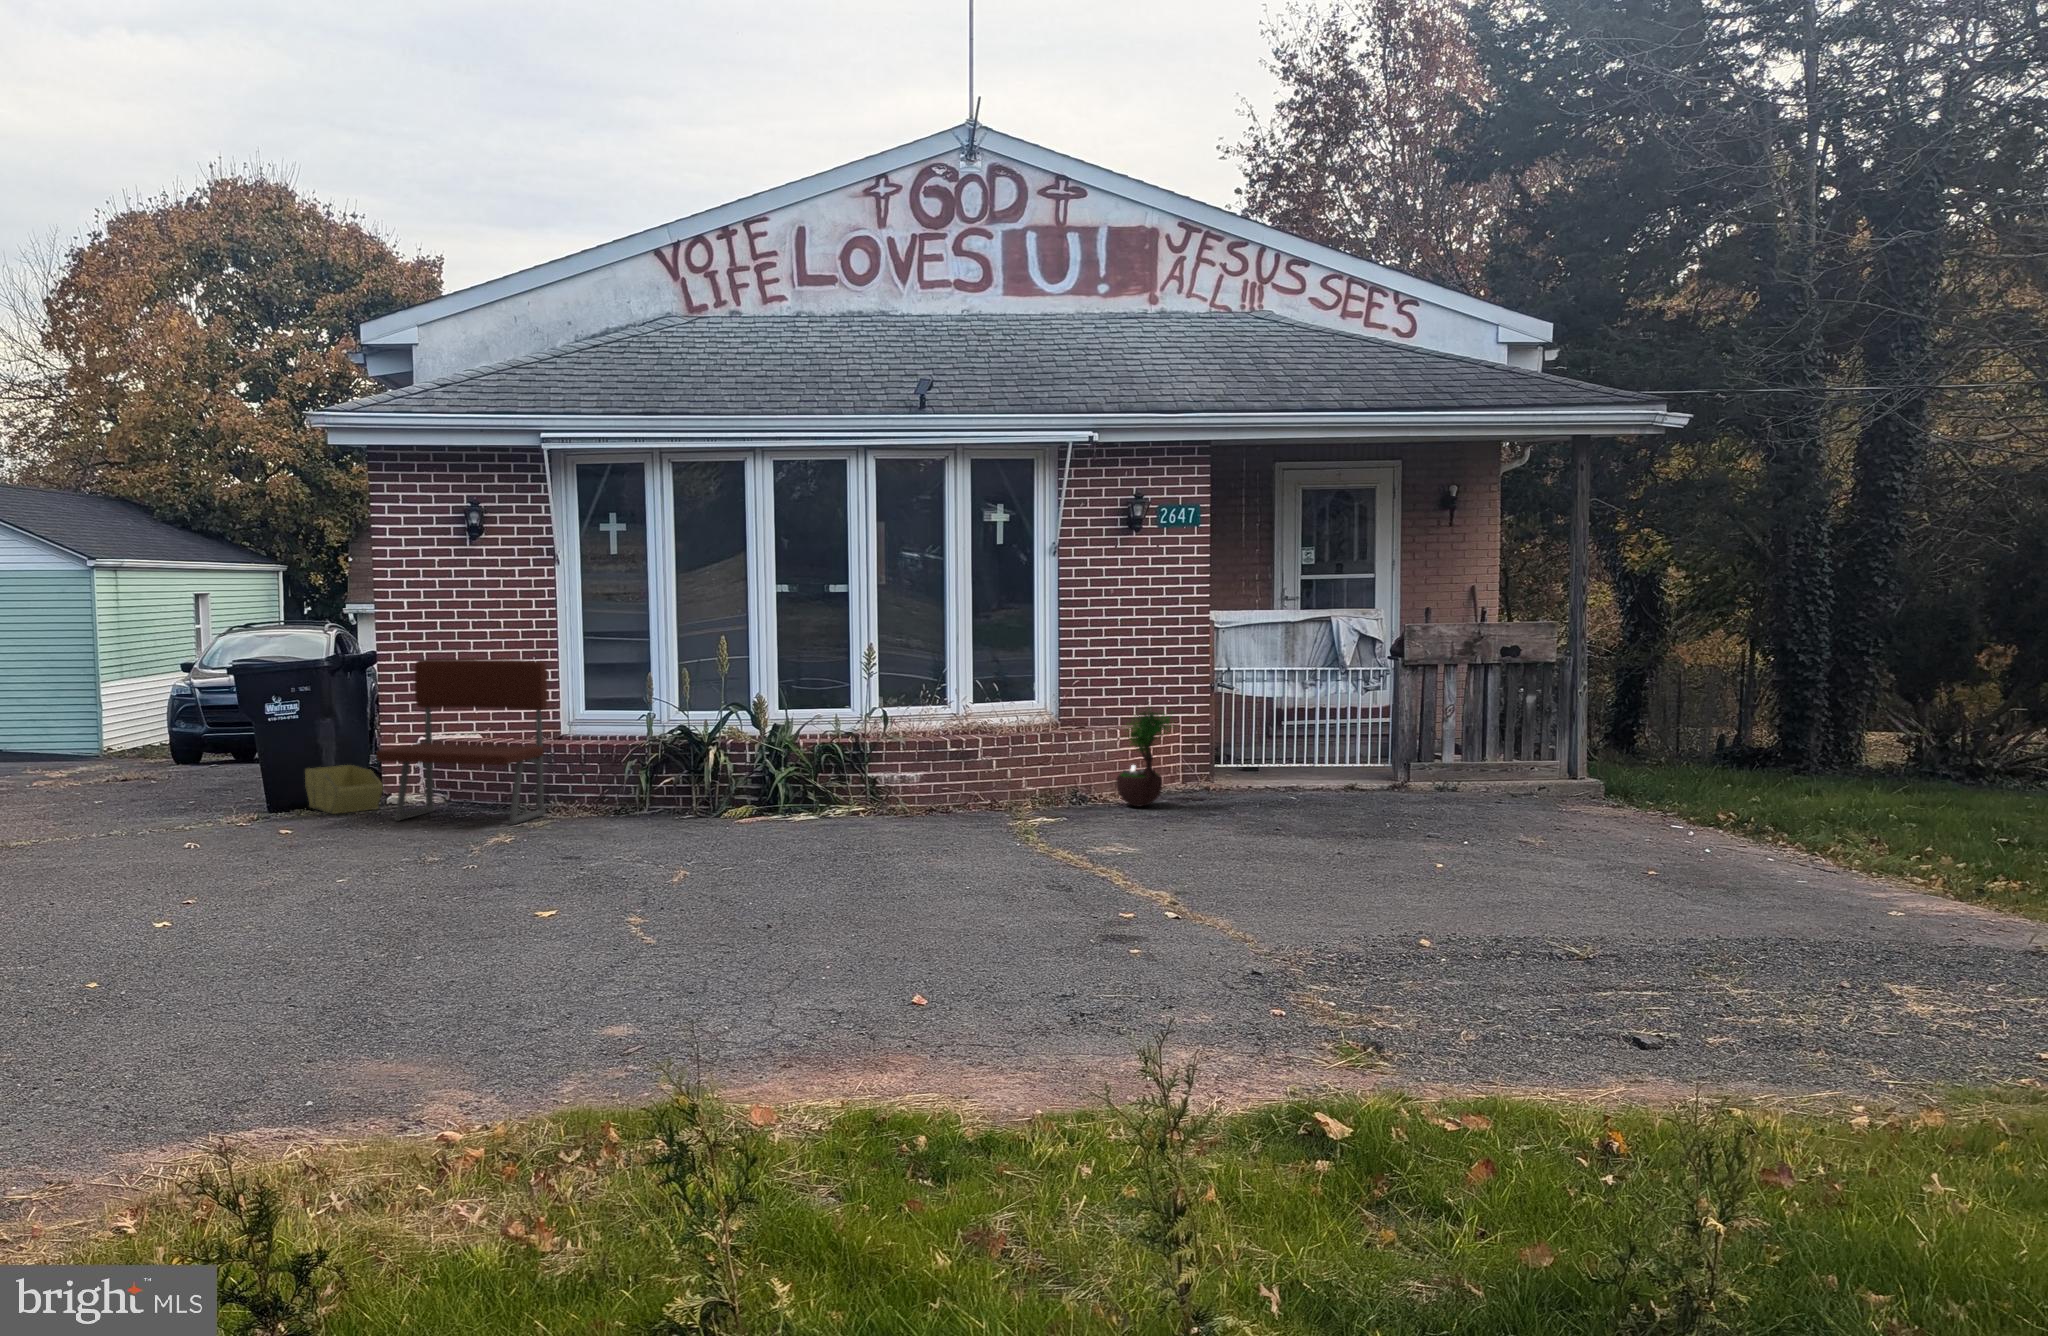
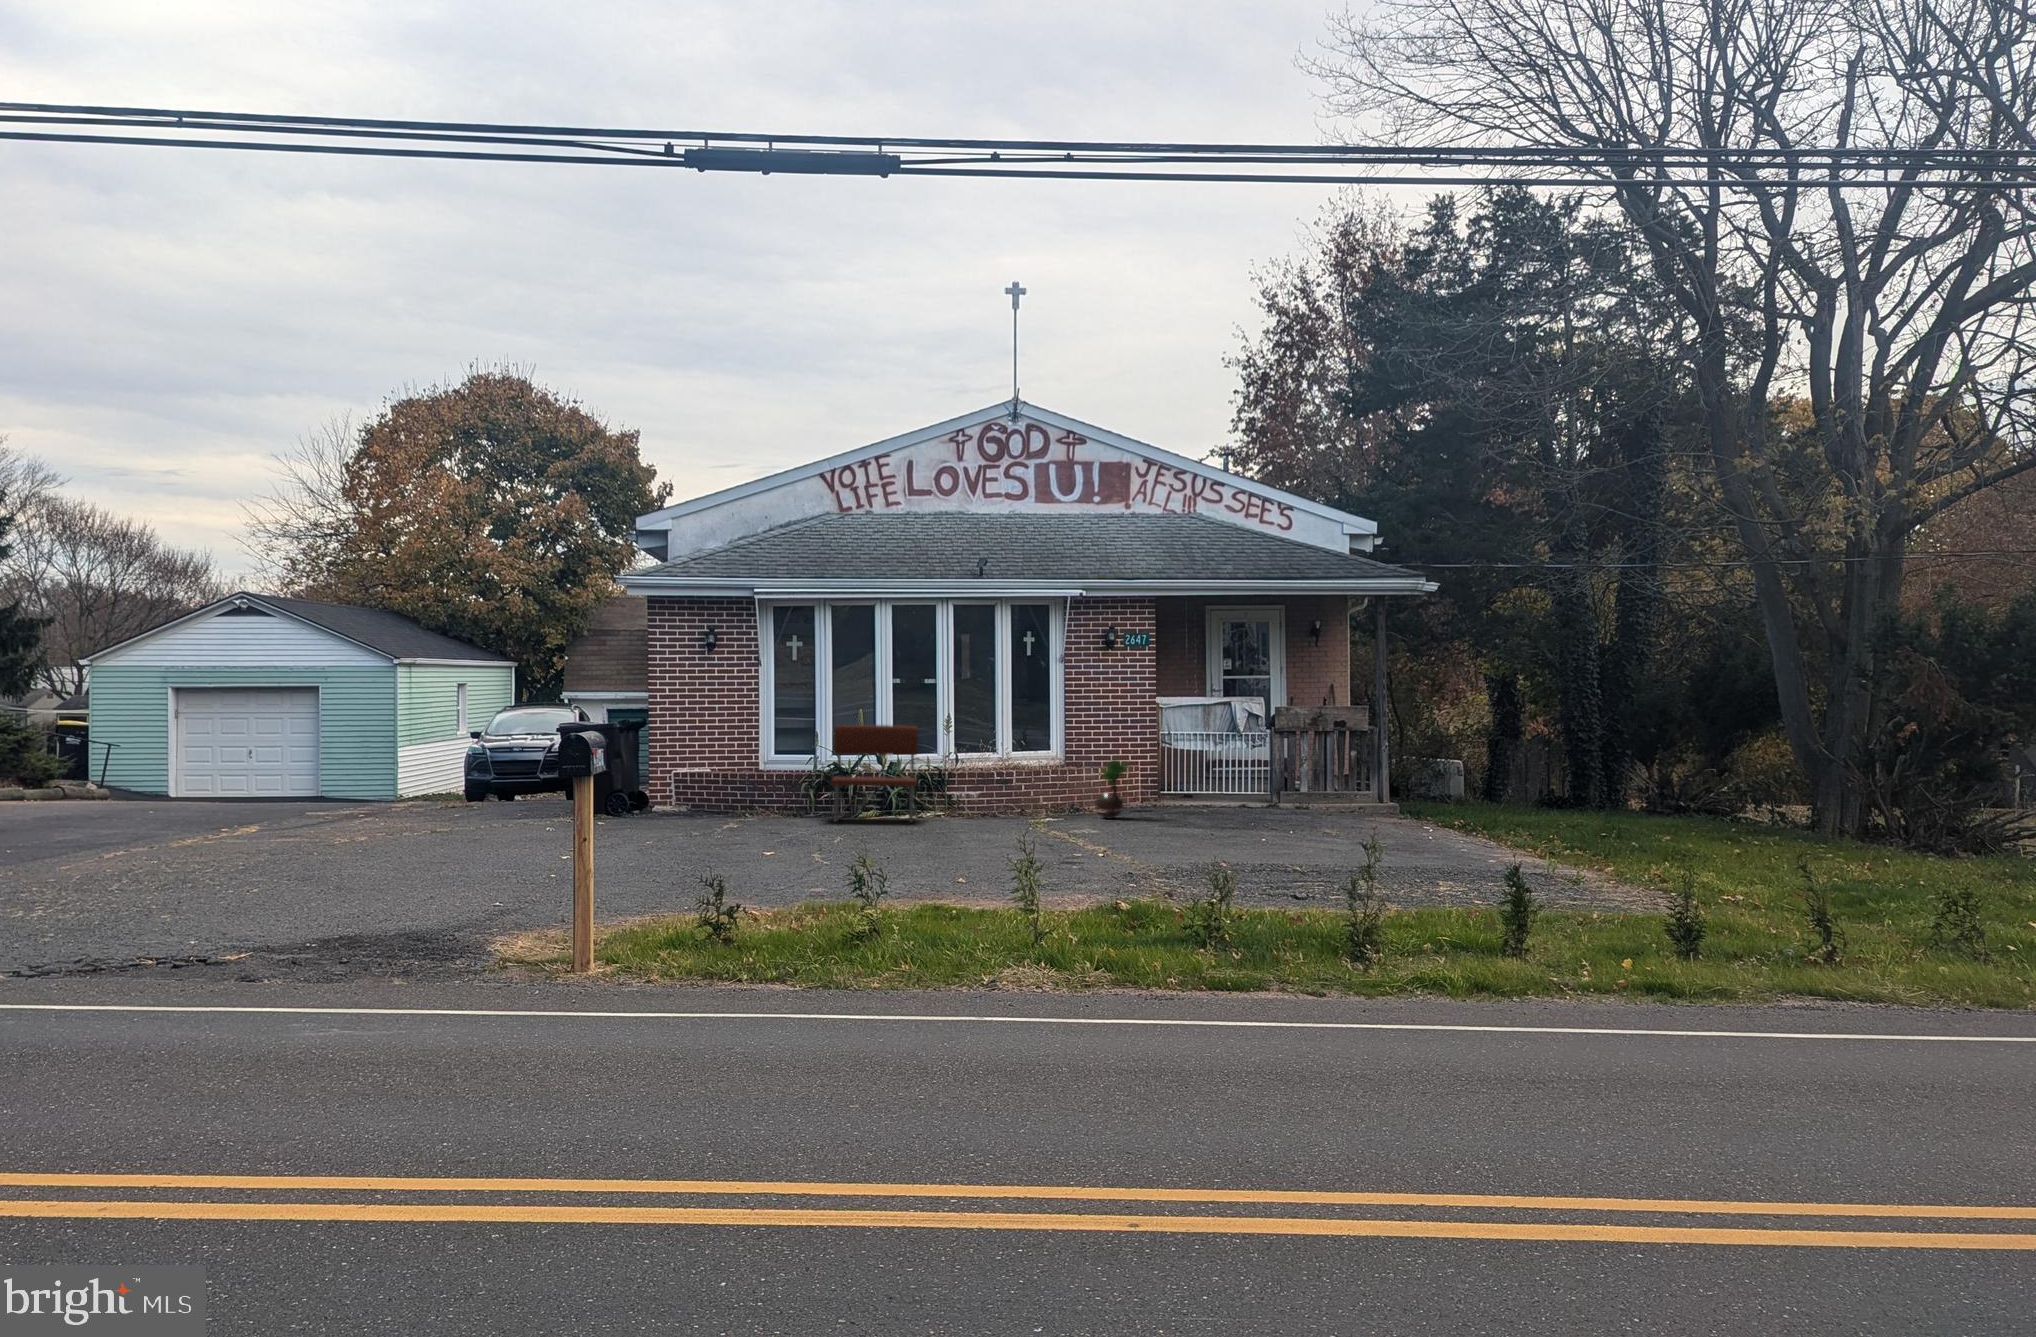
bench: present [376,659,547,825] -> present [831,725,918,822]
storage bin: present [305,765,384,814] -> none [609,786,656,813]

